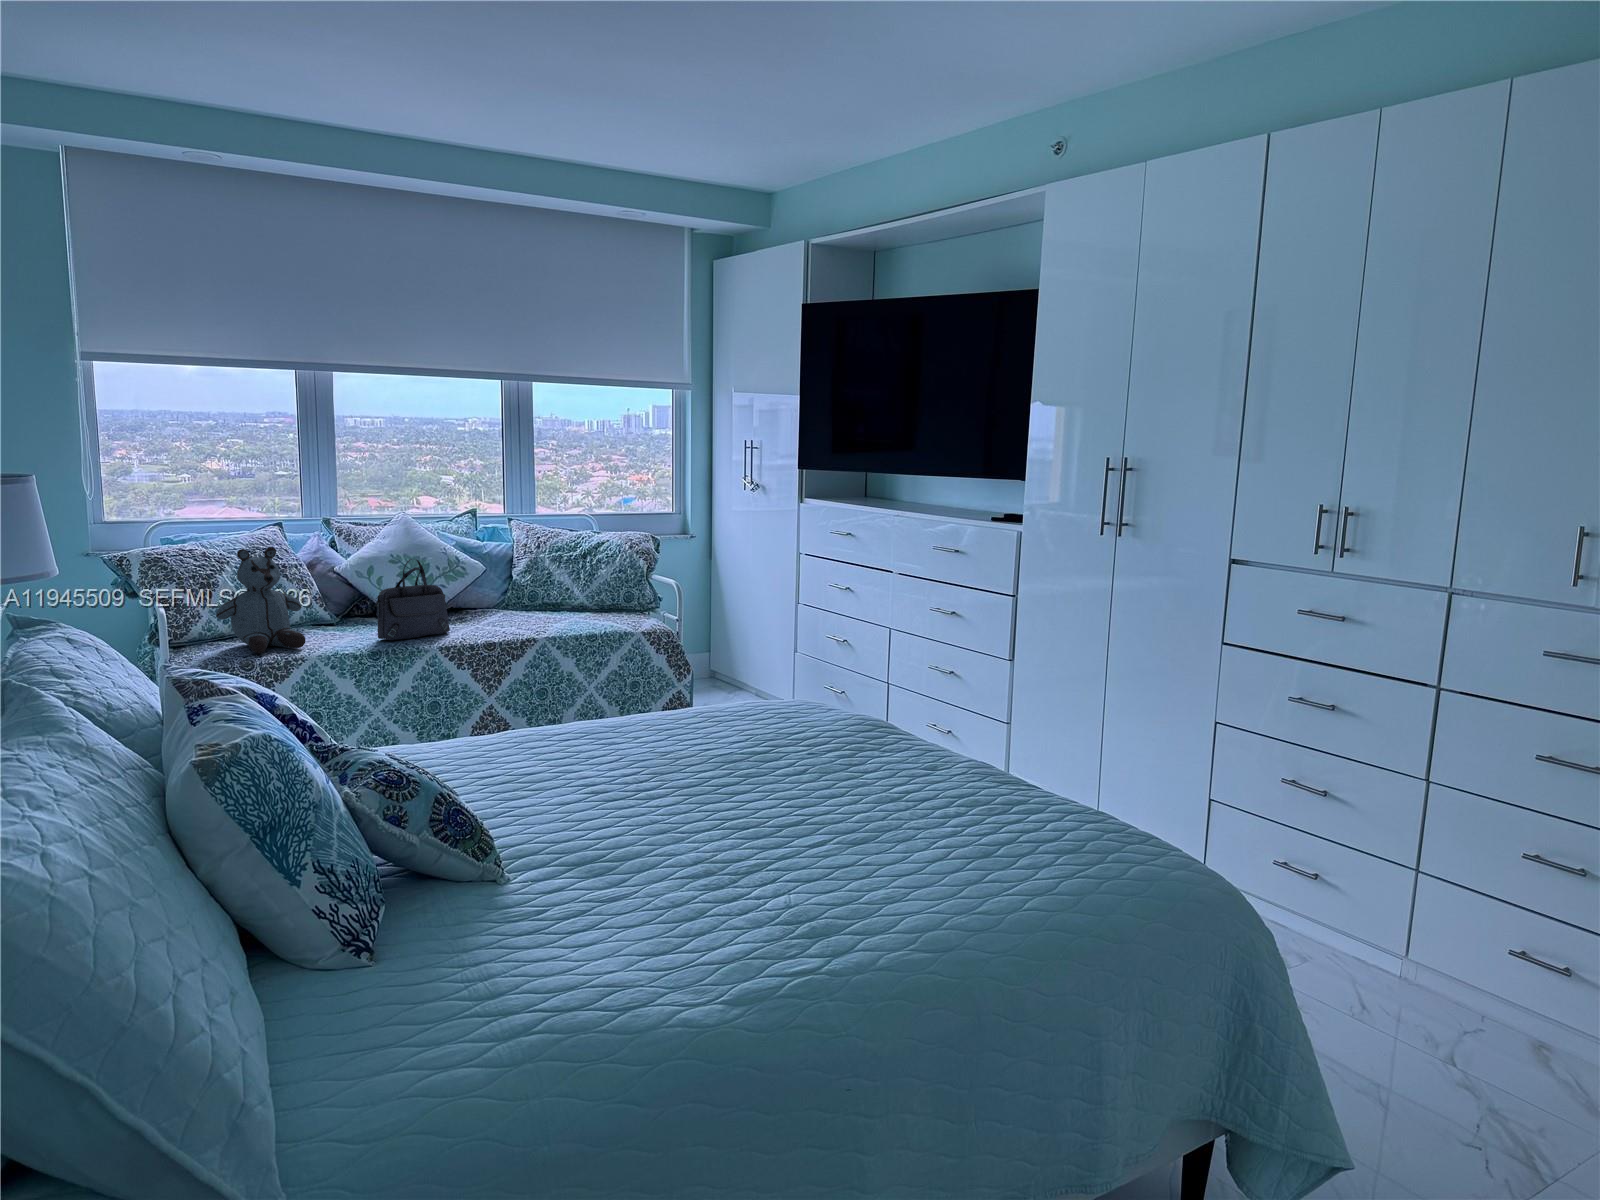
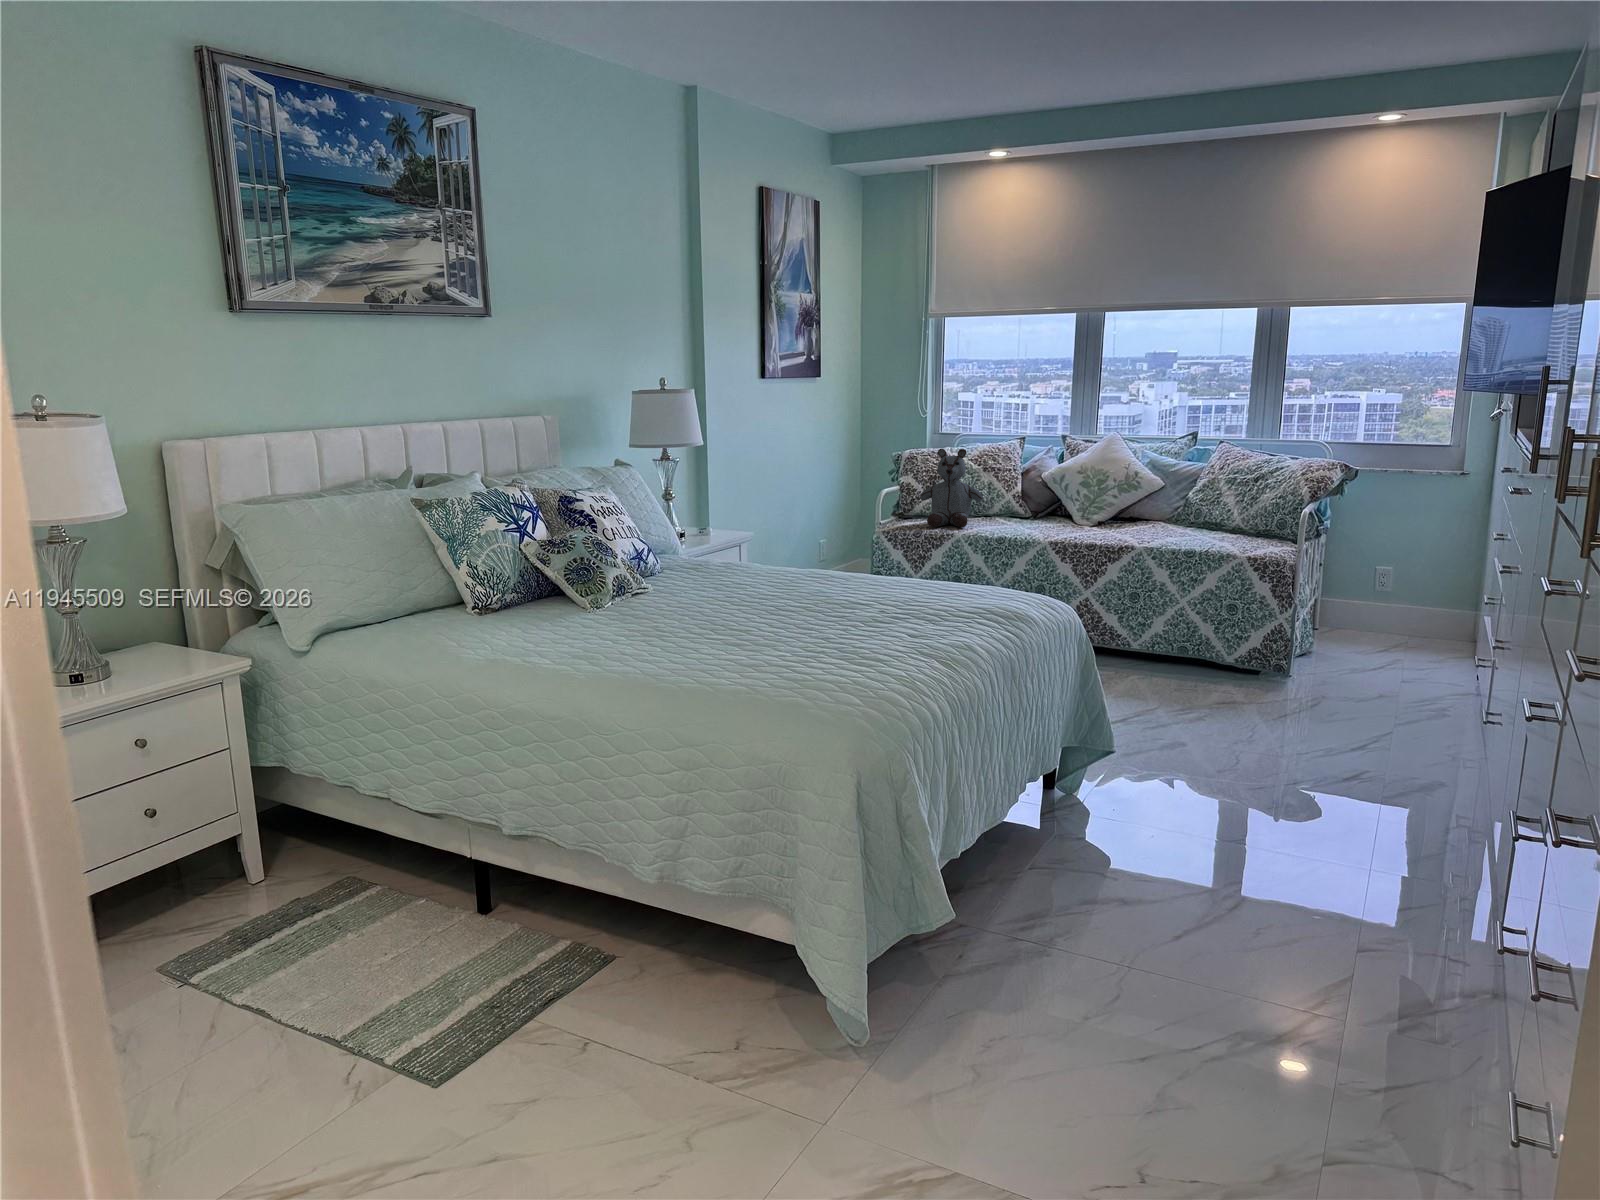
handbag: present [376,559,450,640] -> none [1020,464,1085,533]

